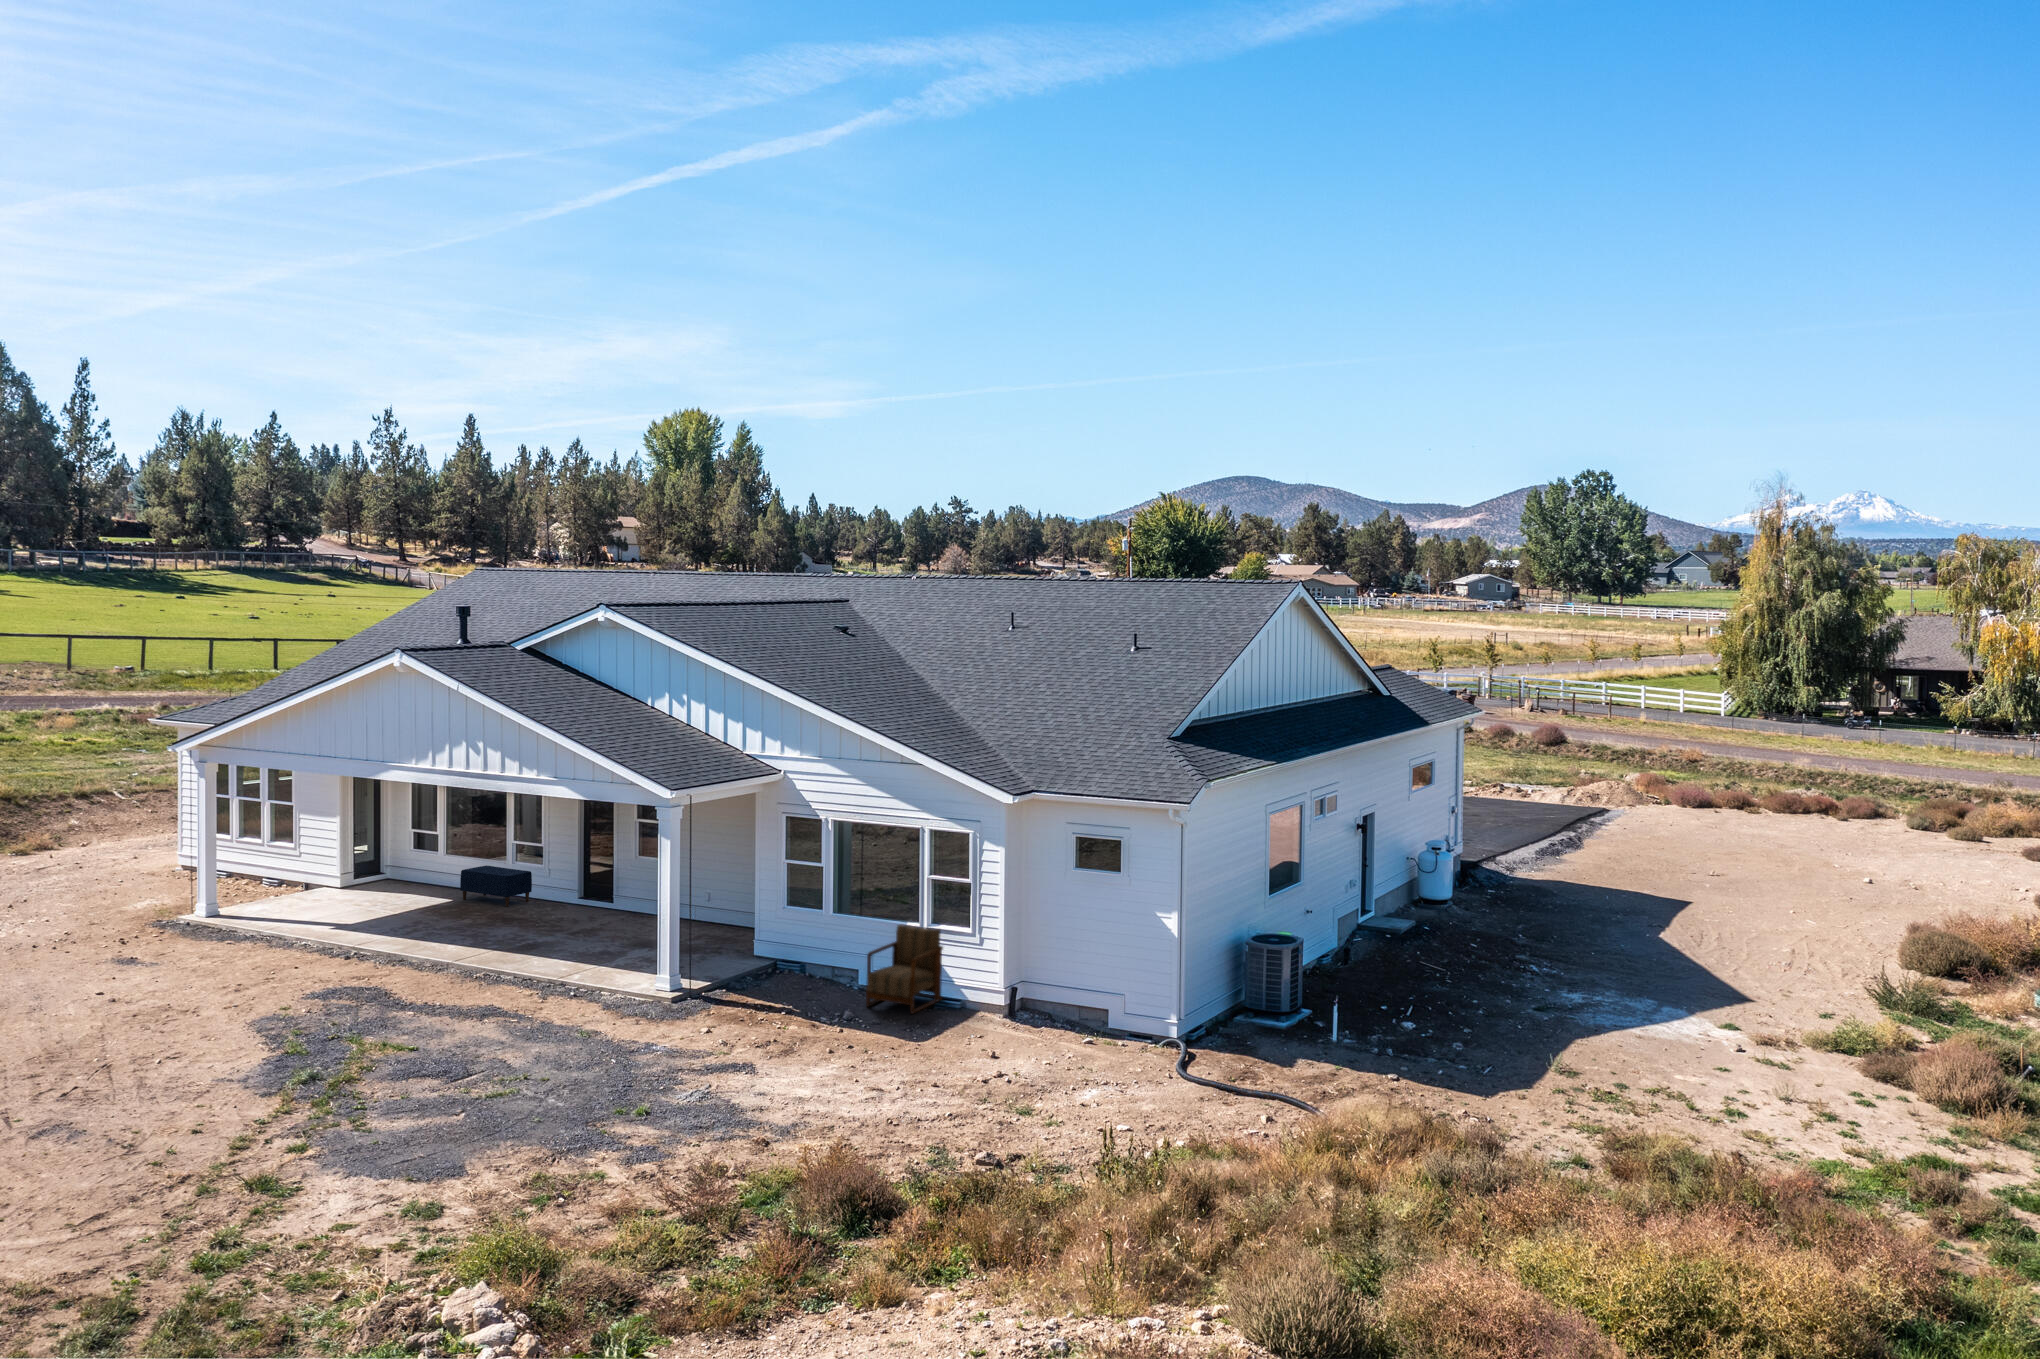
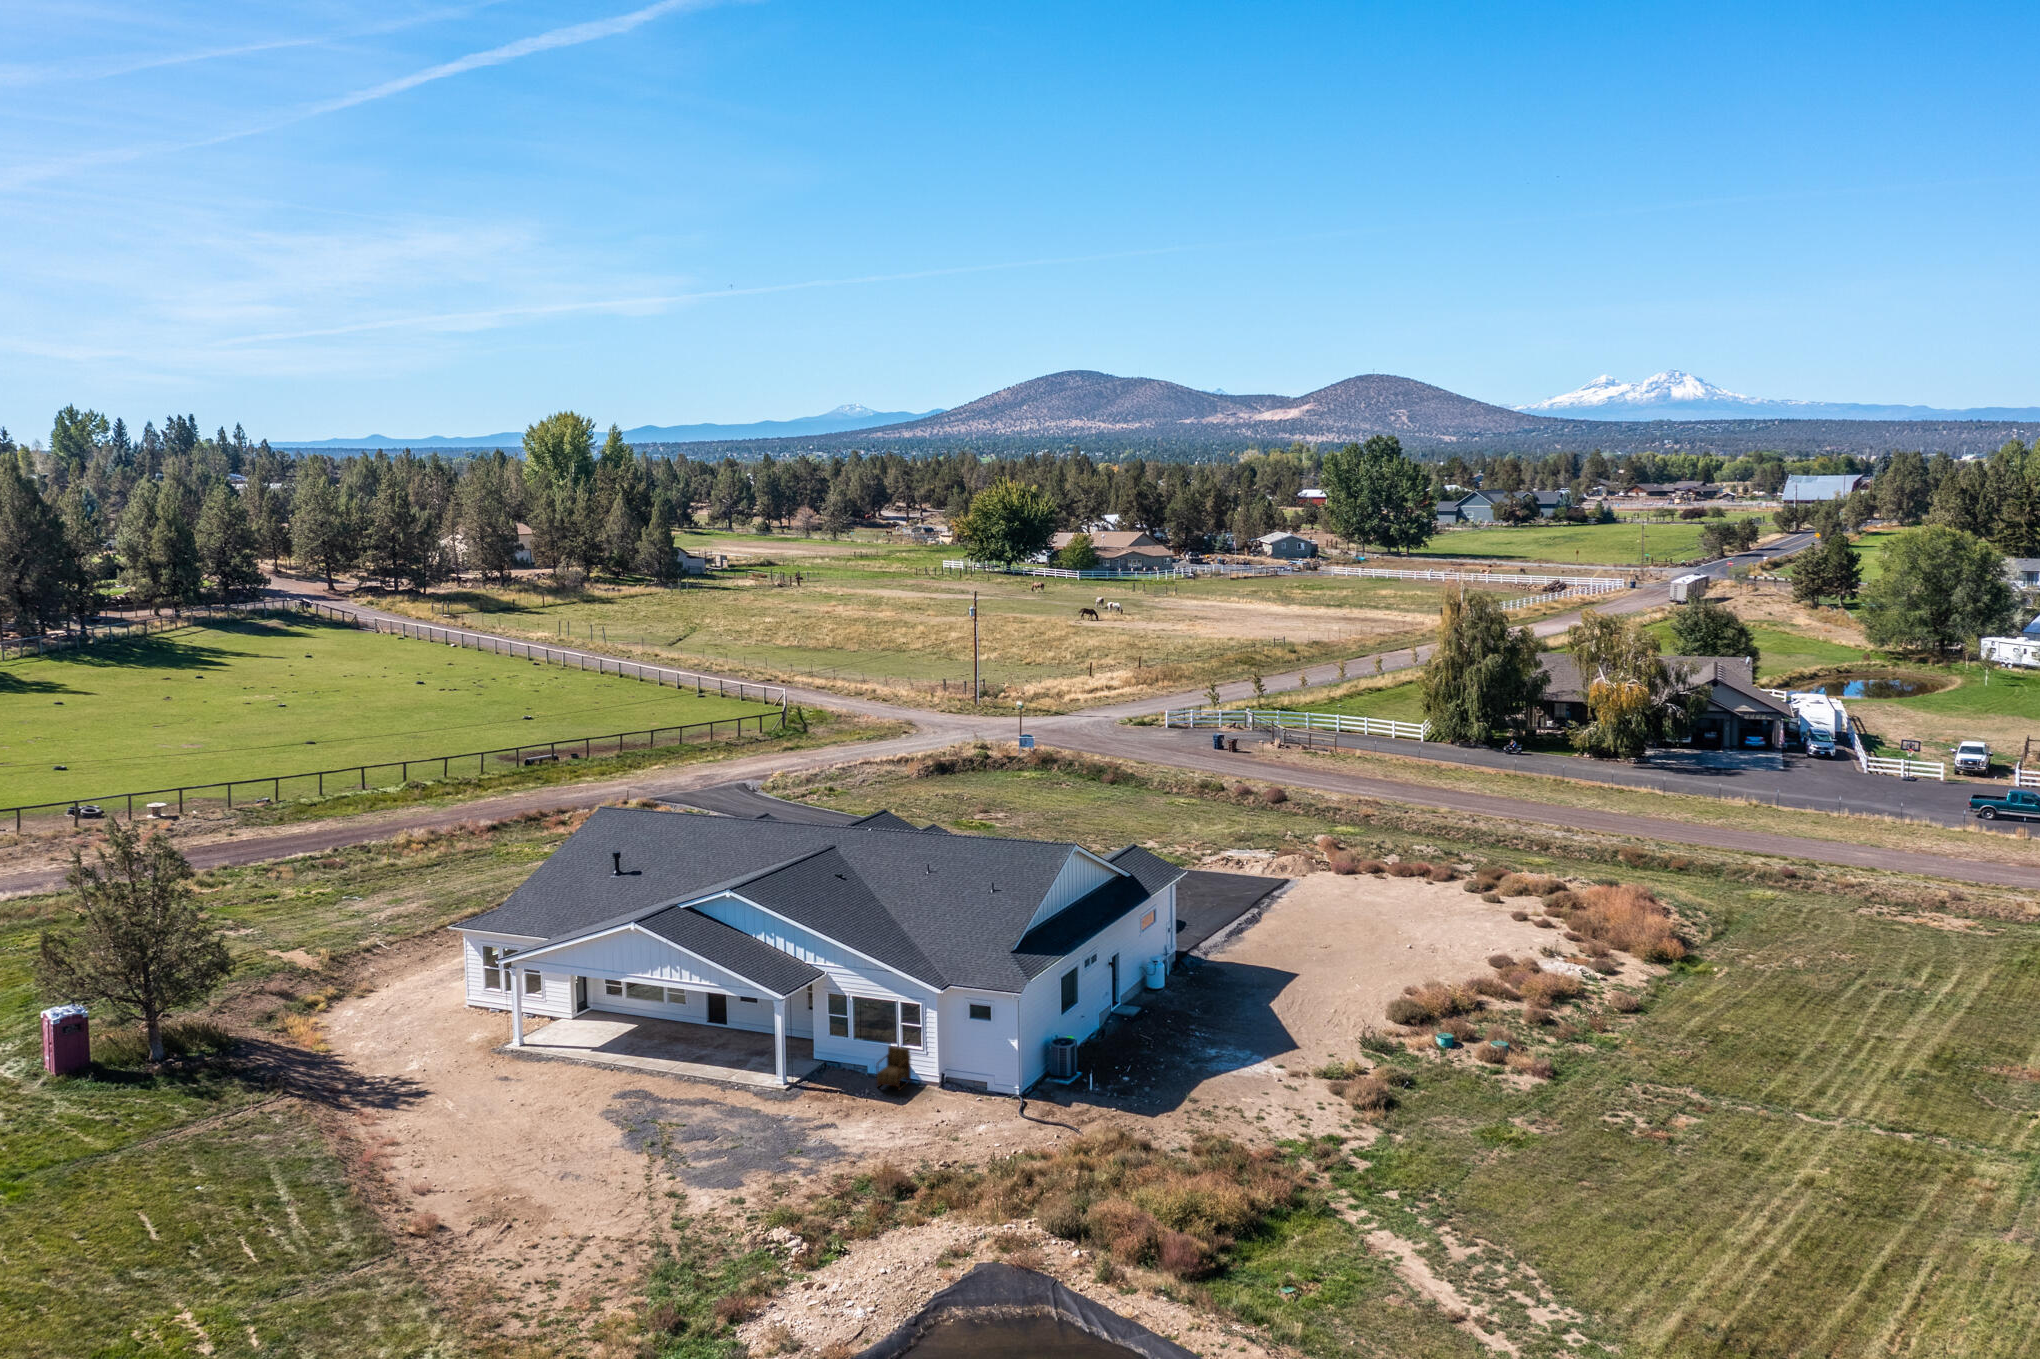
bench: present [460,865,532,907] -> none [637,1005,677,1030]

